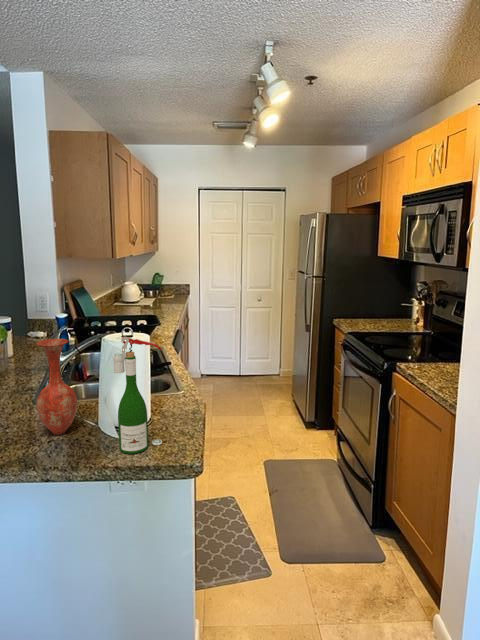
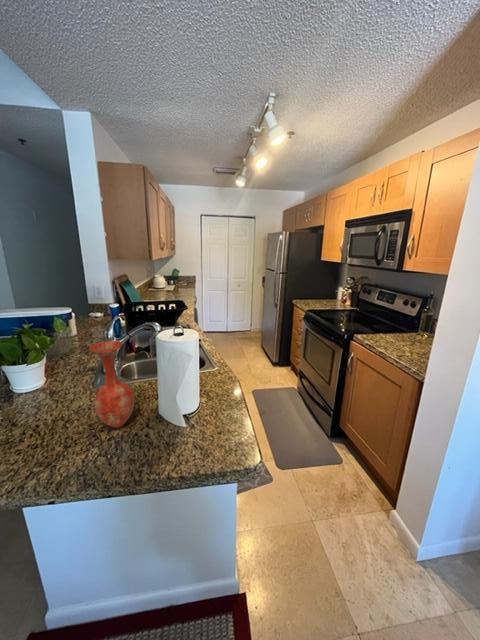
wine bottle: present [113,336,162,454] -> none [171,345,219,452]

